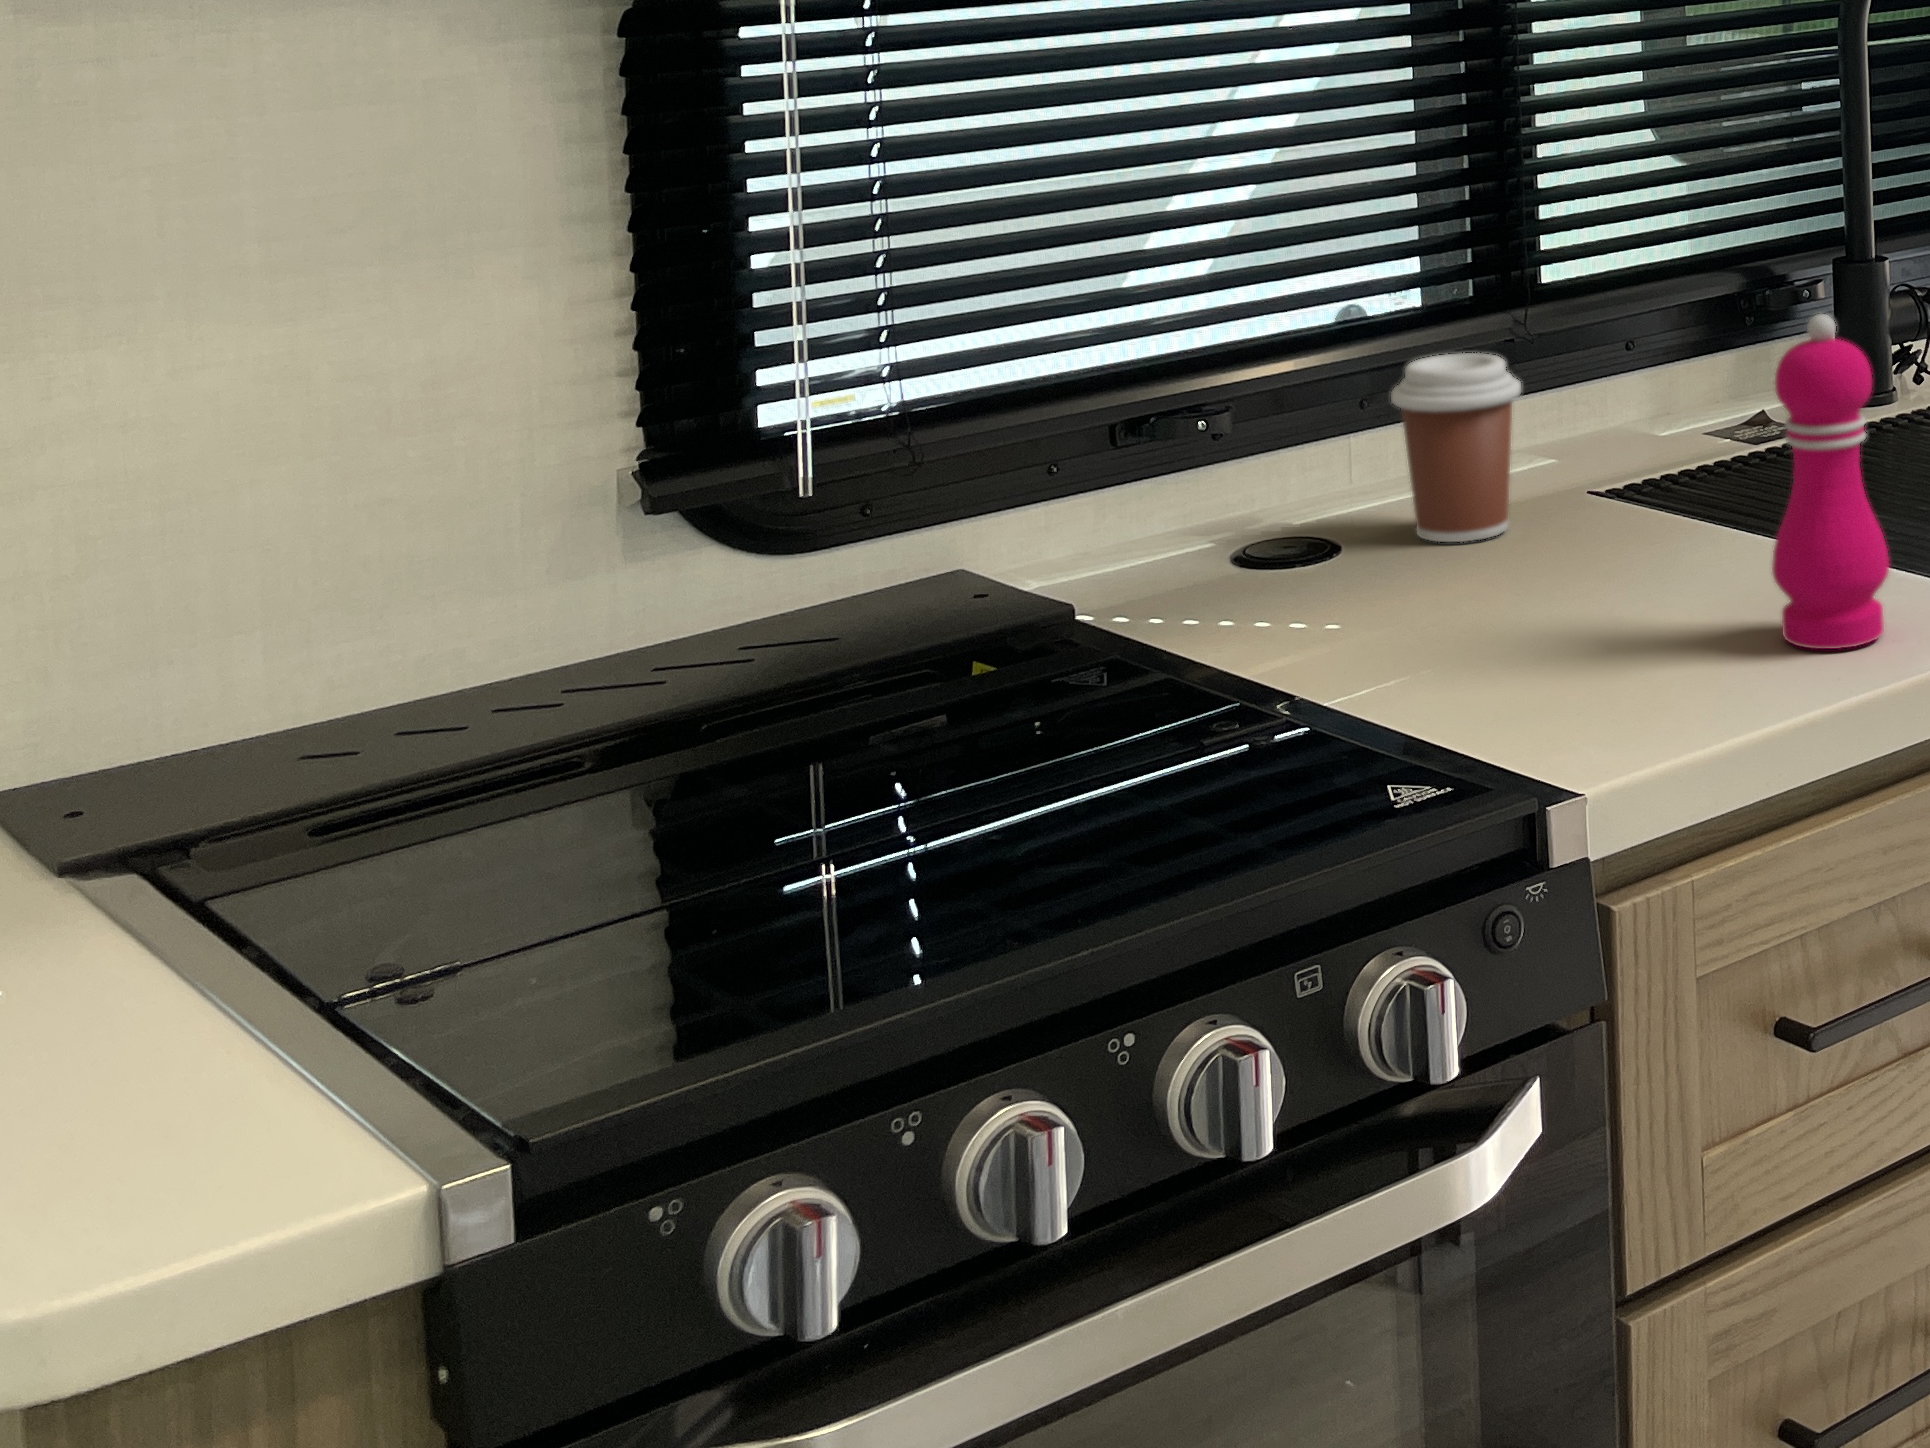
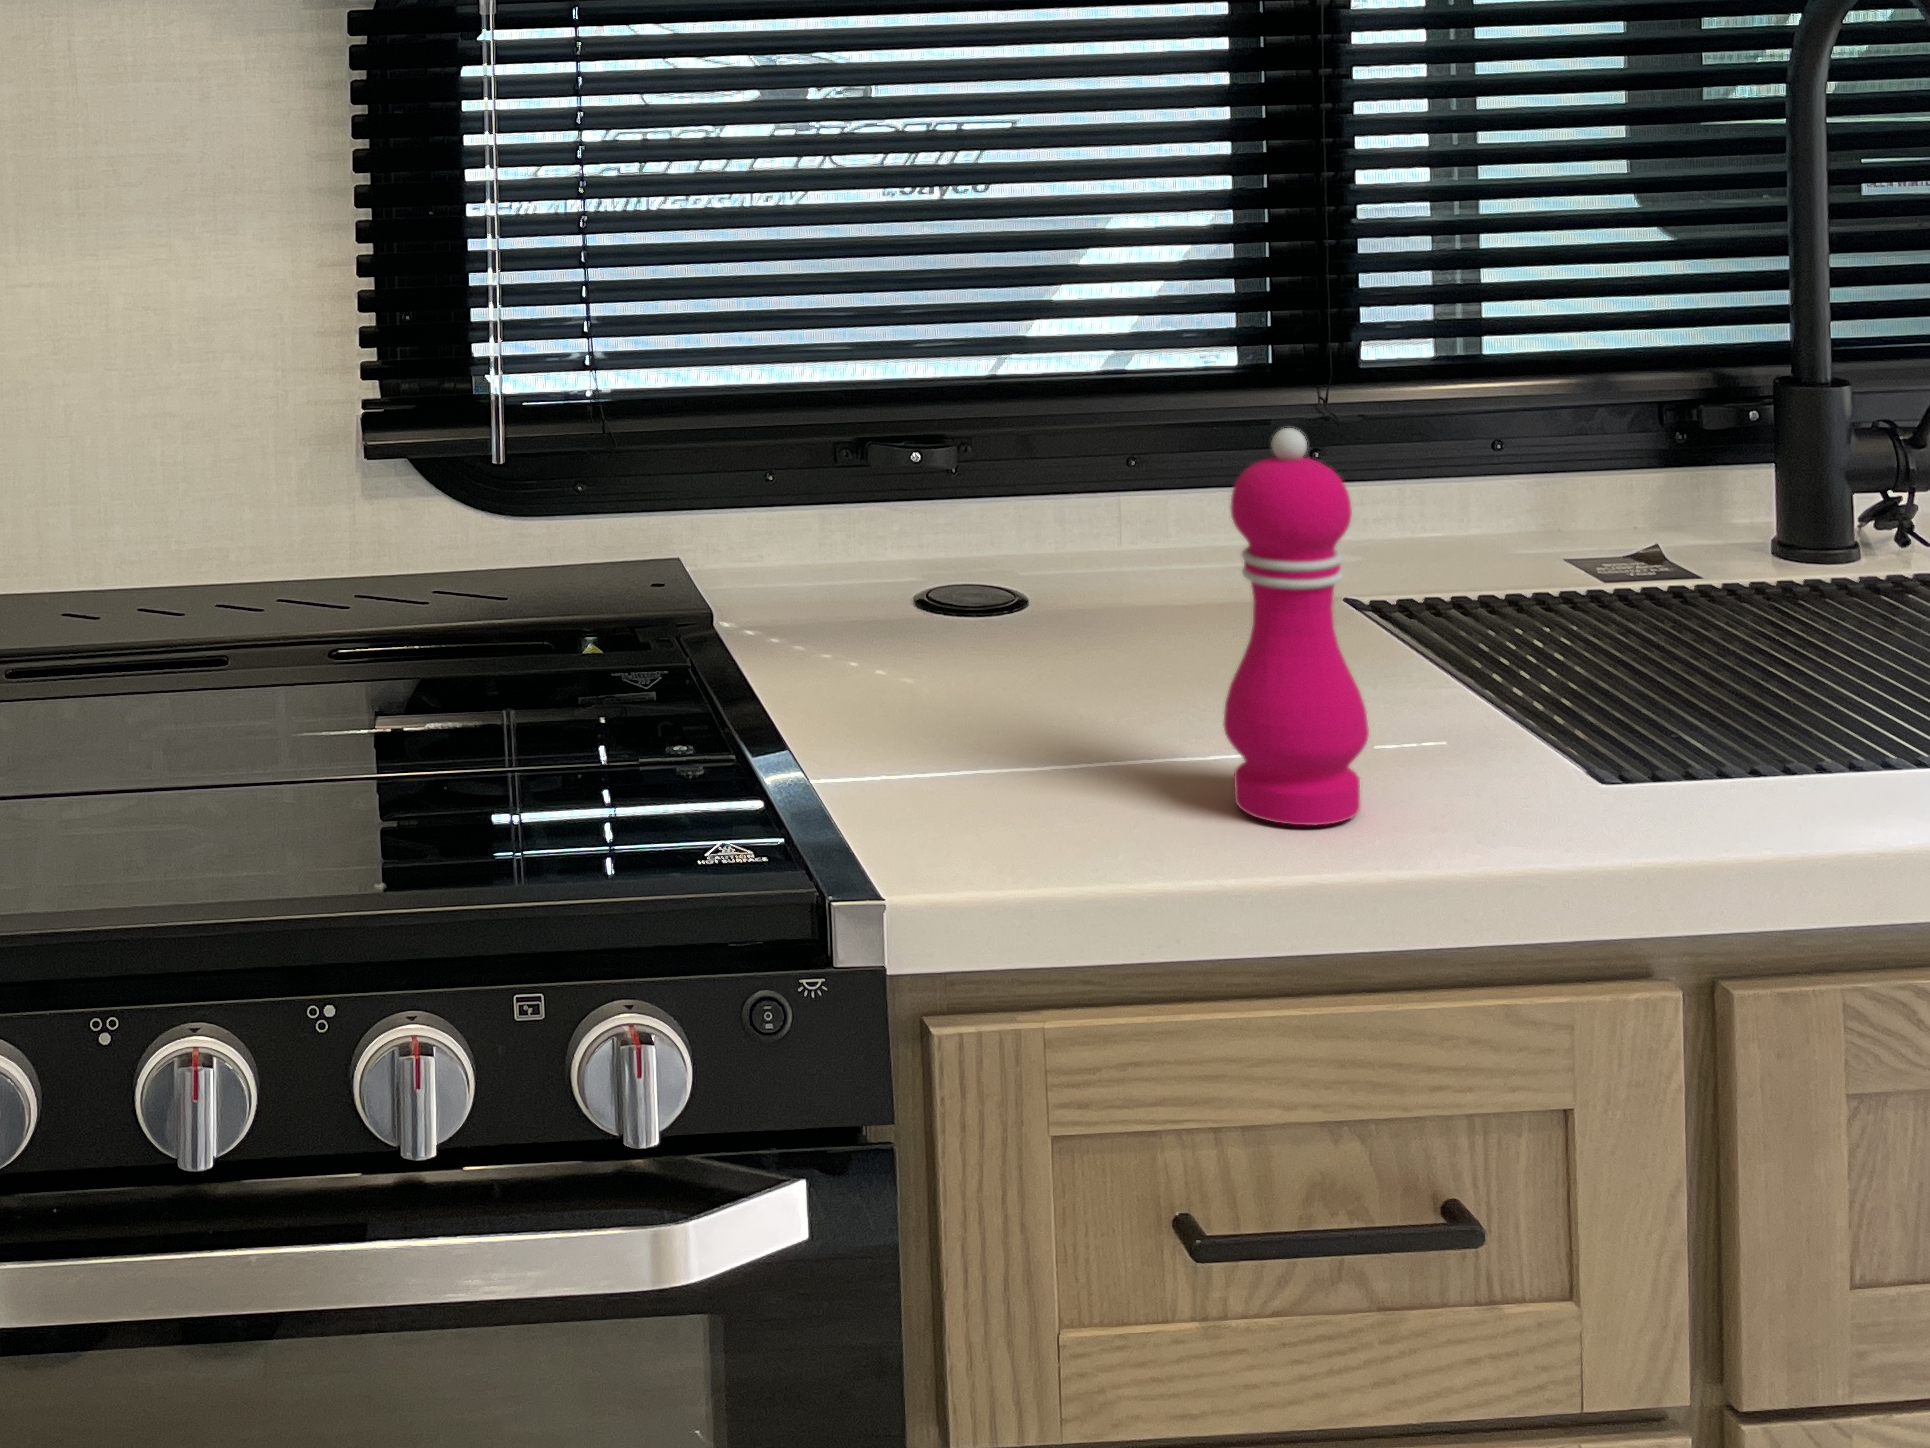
coffee cup: present [1391,353,1521,542] -> none [1066,417,1210,620]

